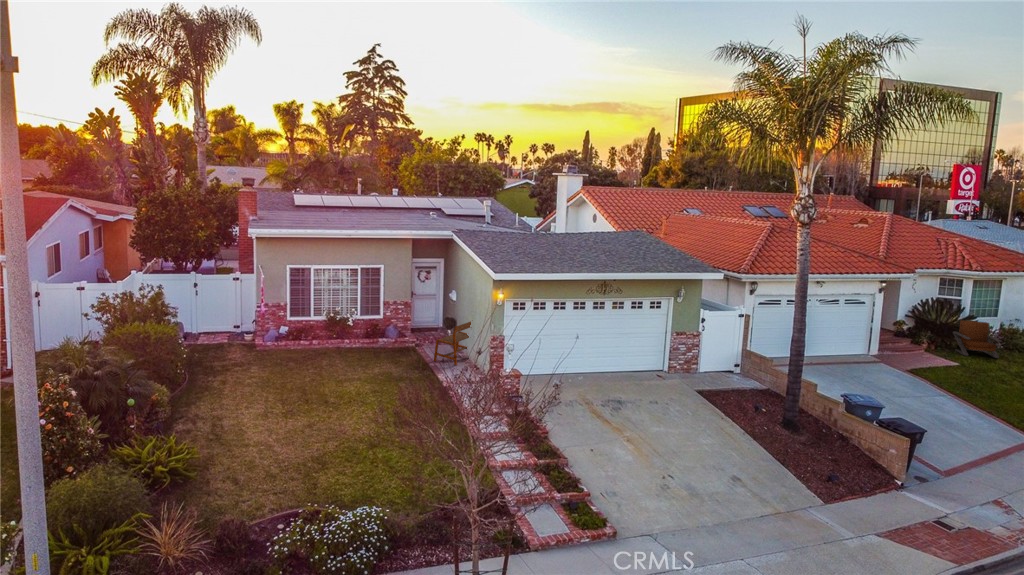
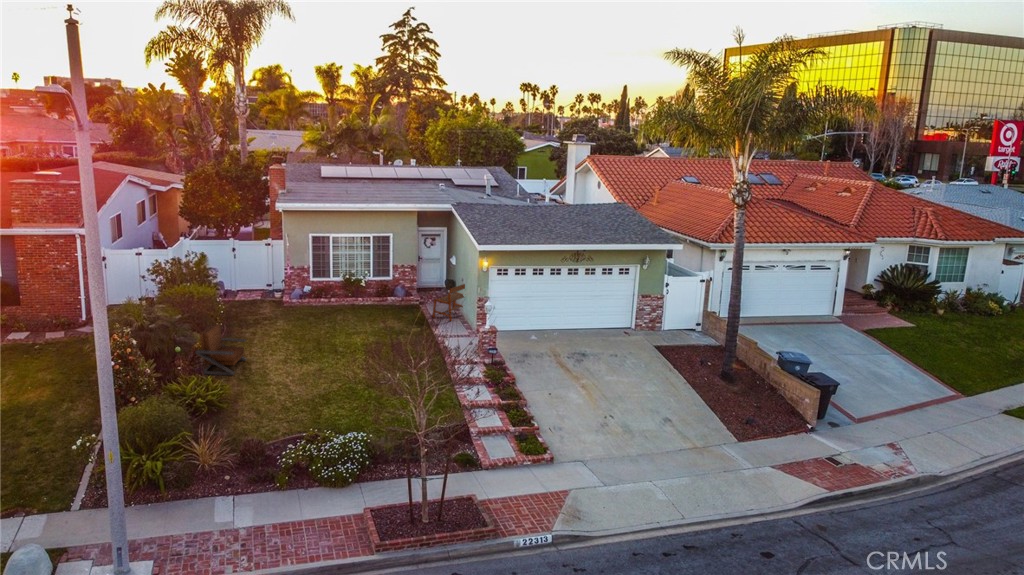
lounge chair: present [953,320,1002,358] -> present [196,324,247,375]

